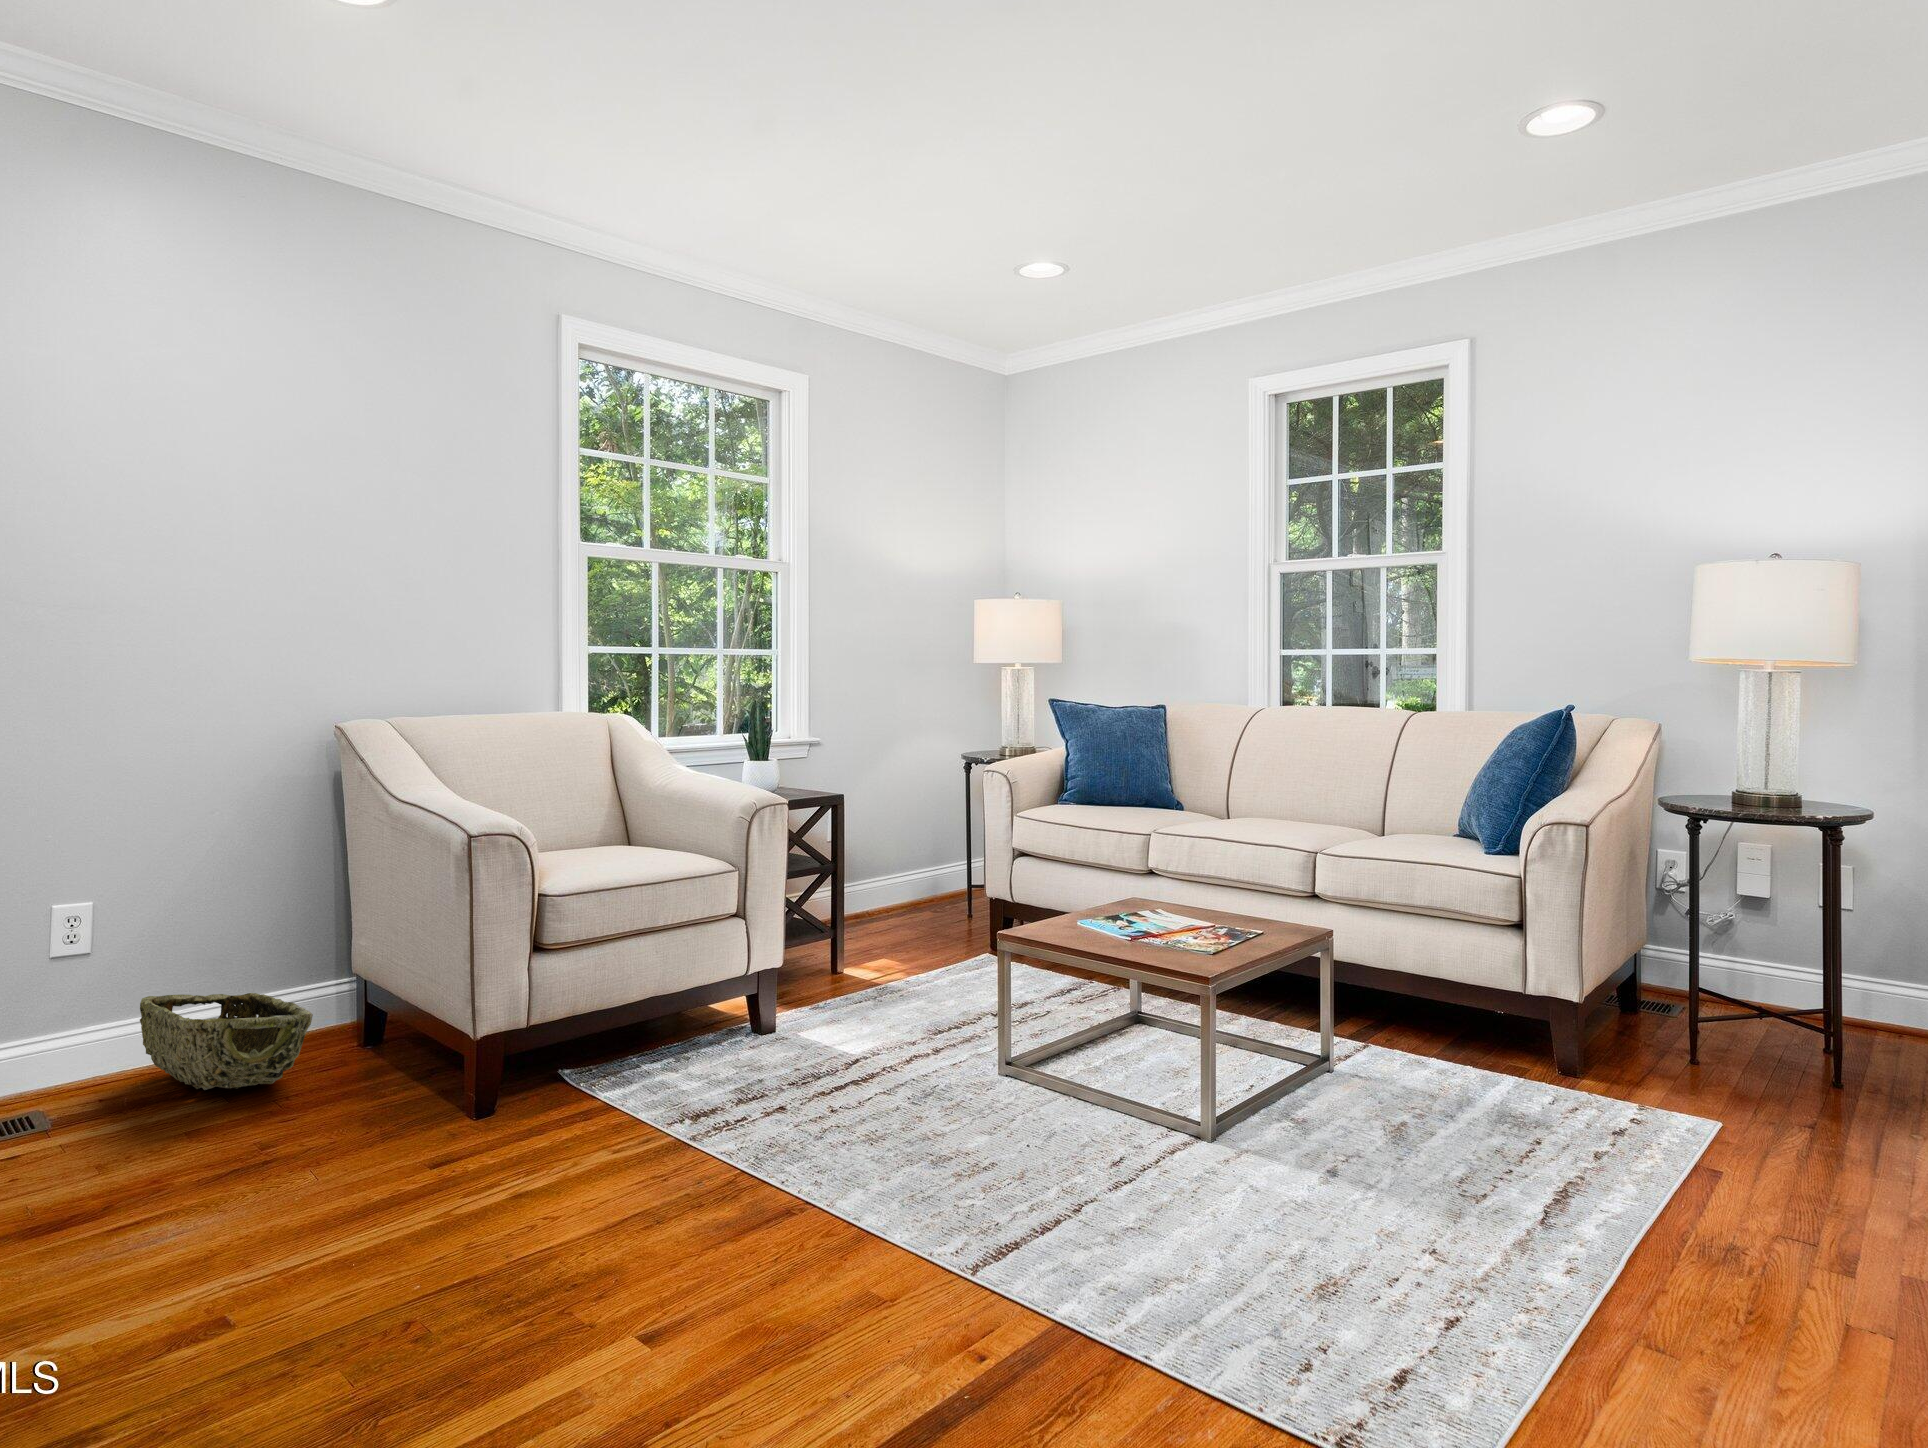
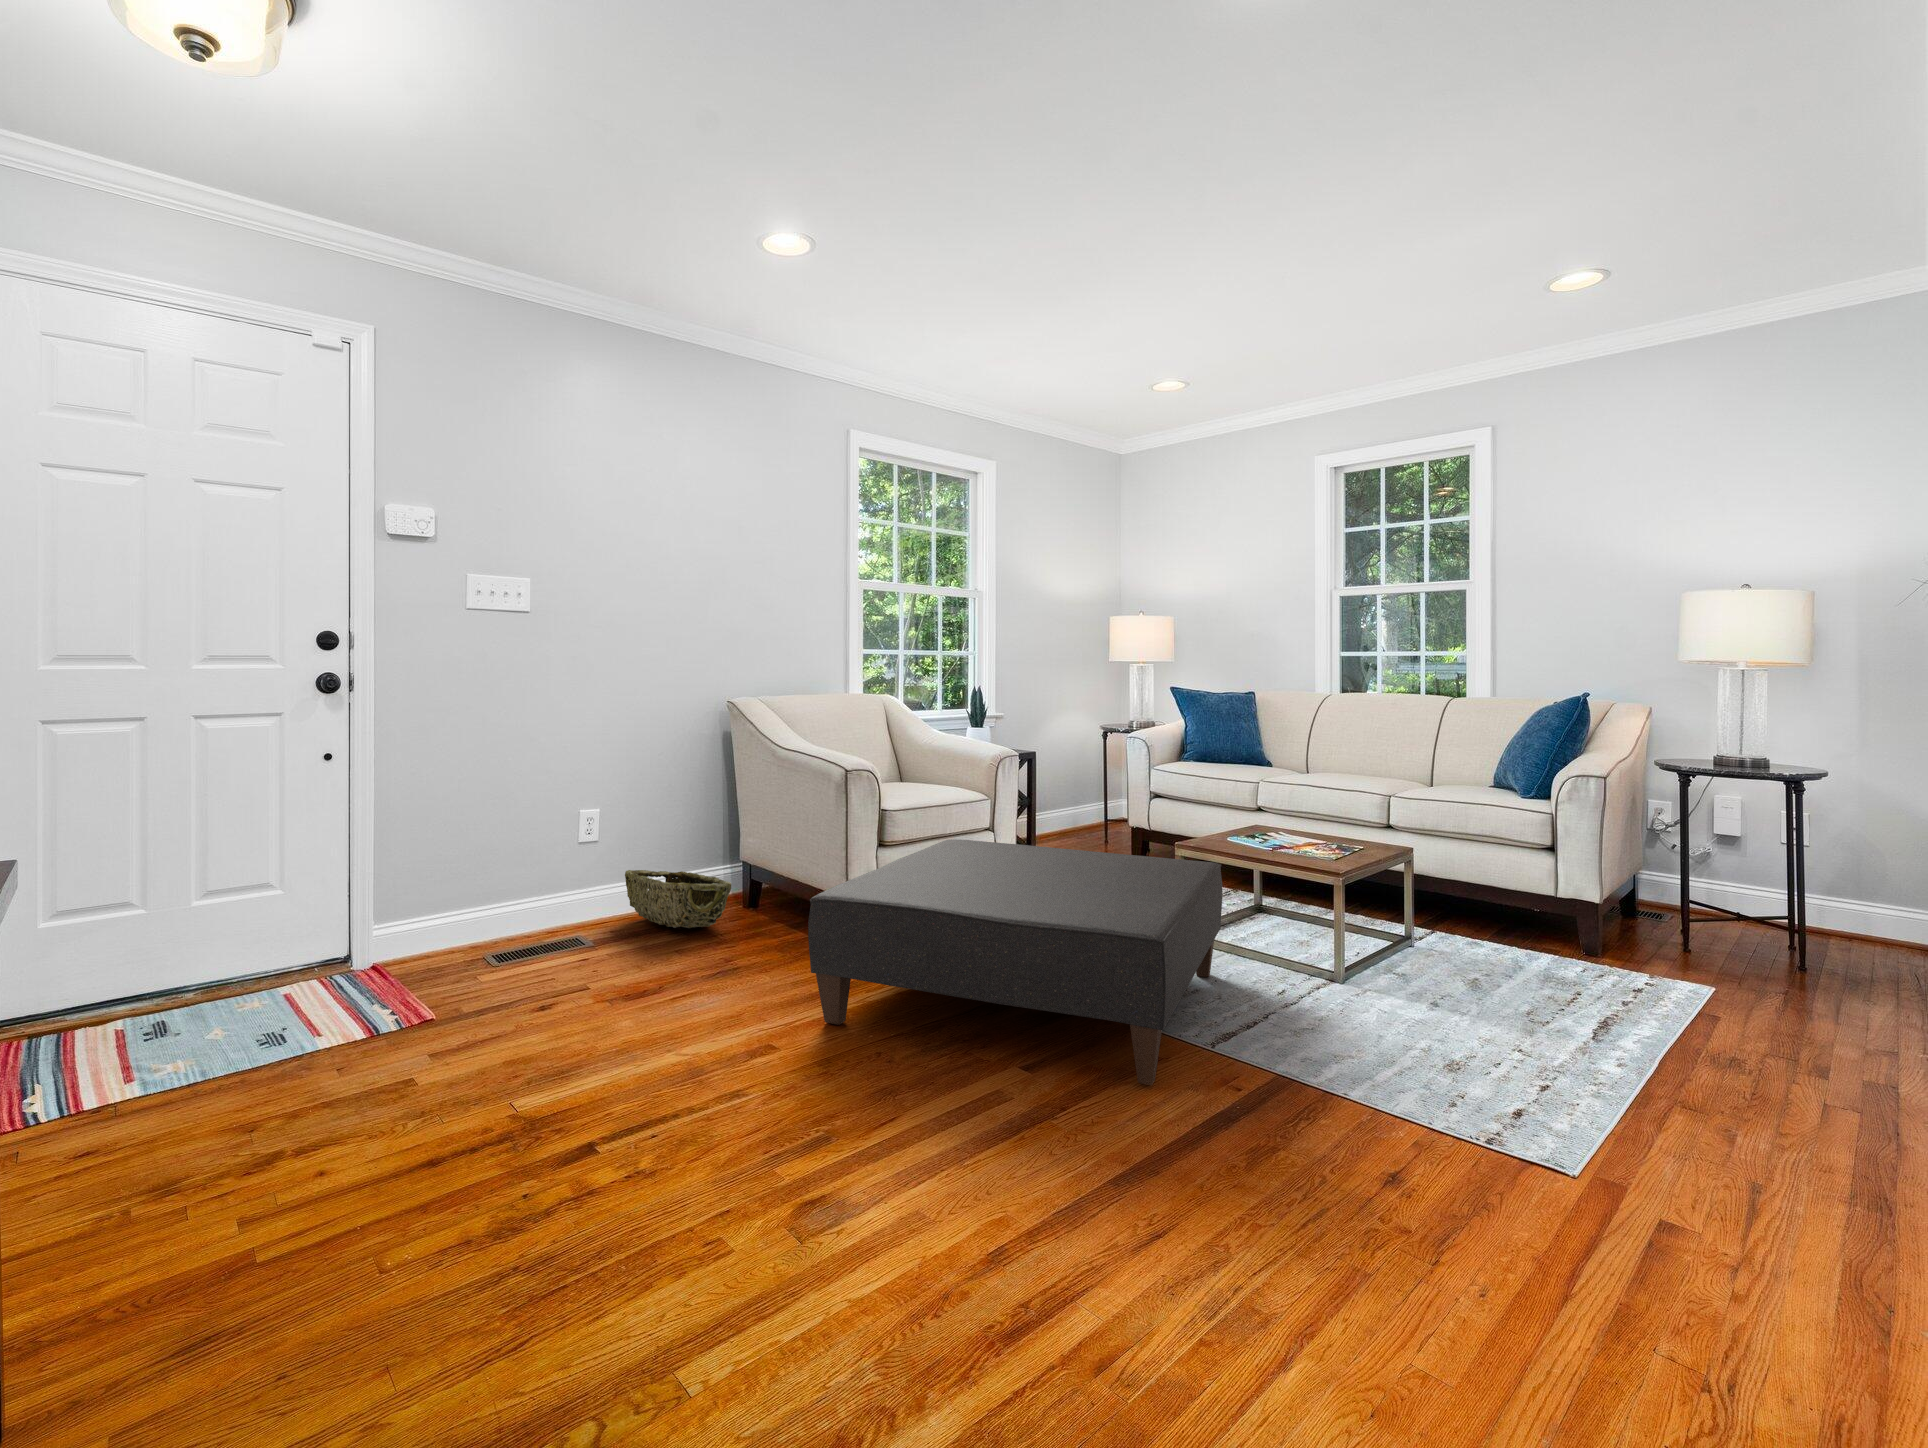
ottoman: none [326,936,1040,1360] -> present [808,839,1222,1085]

